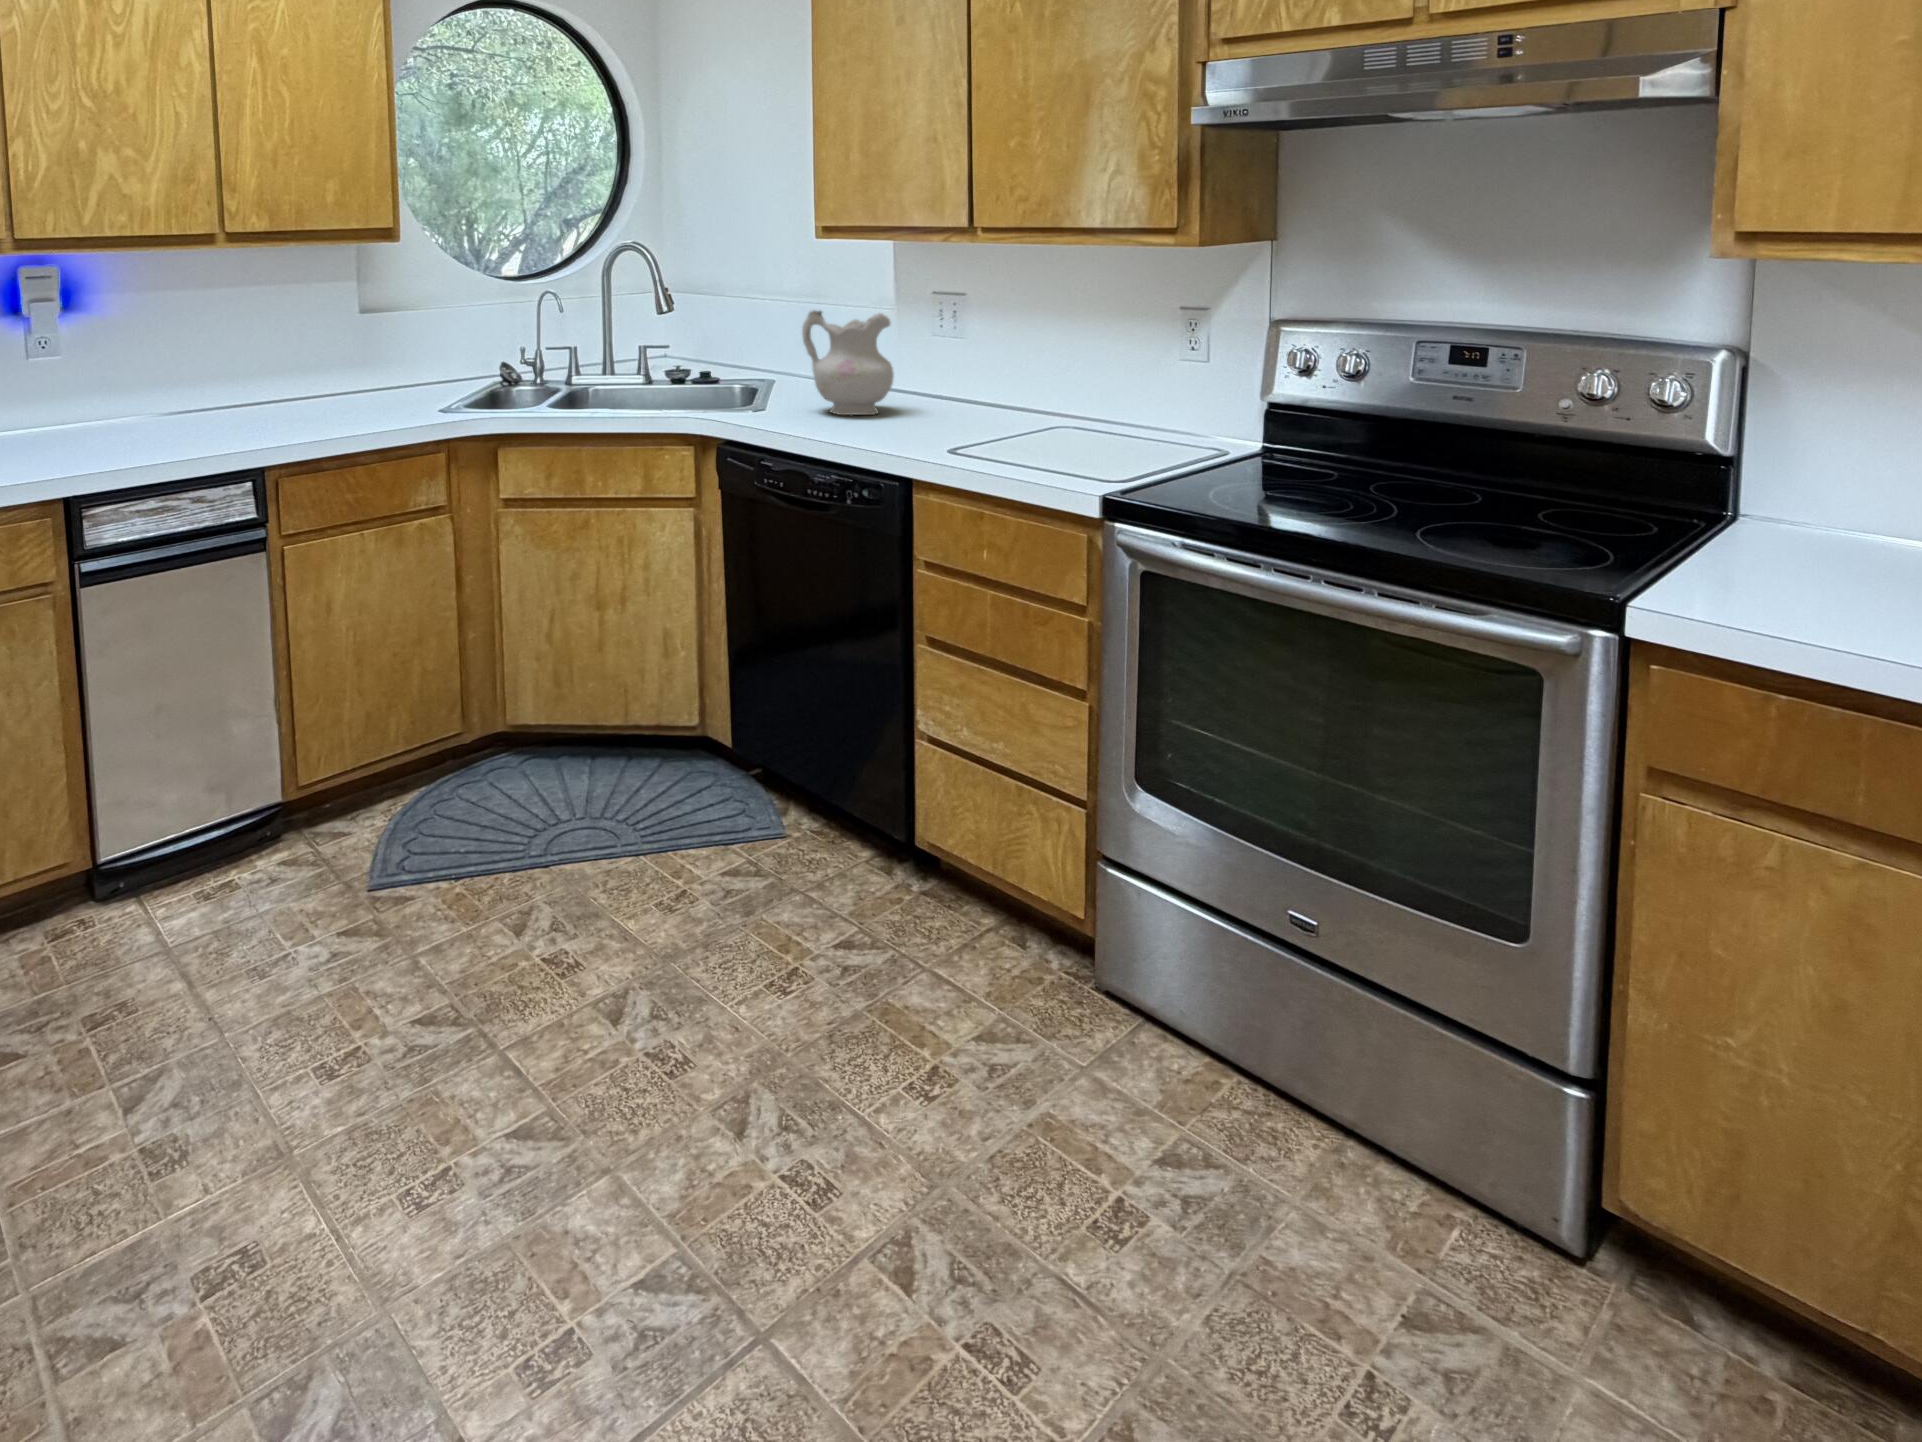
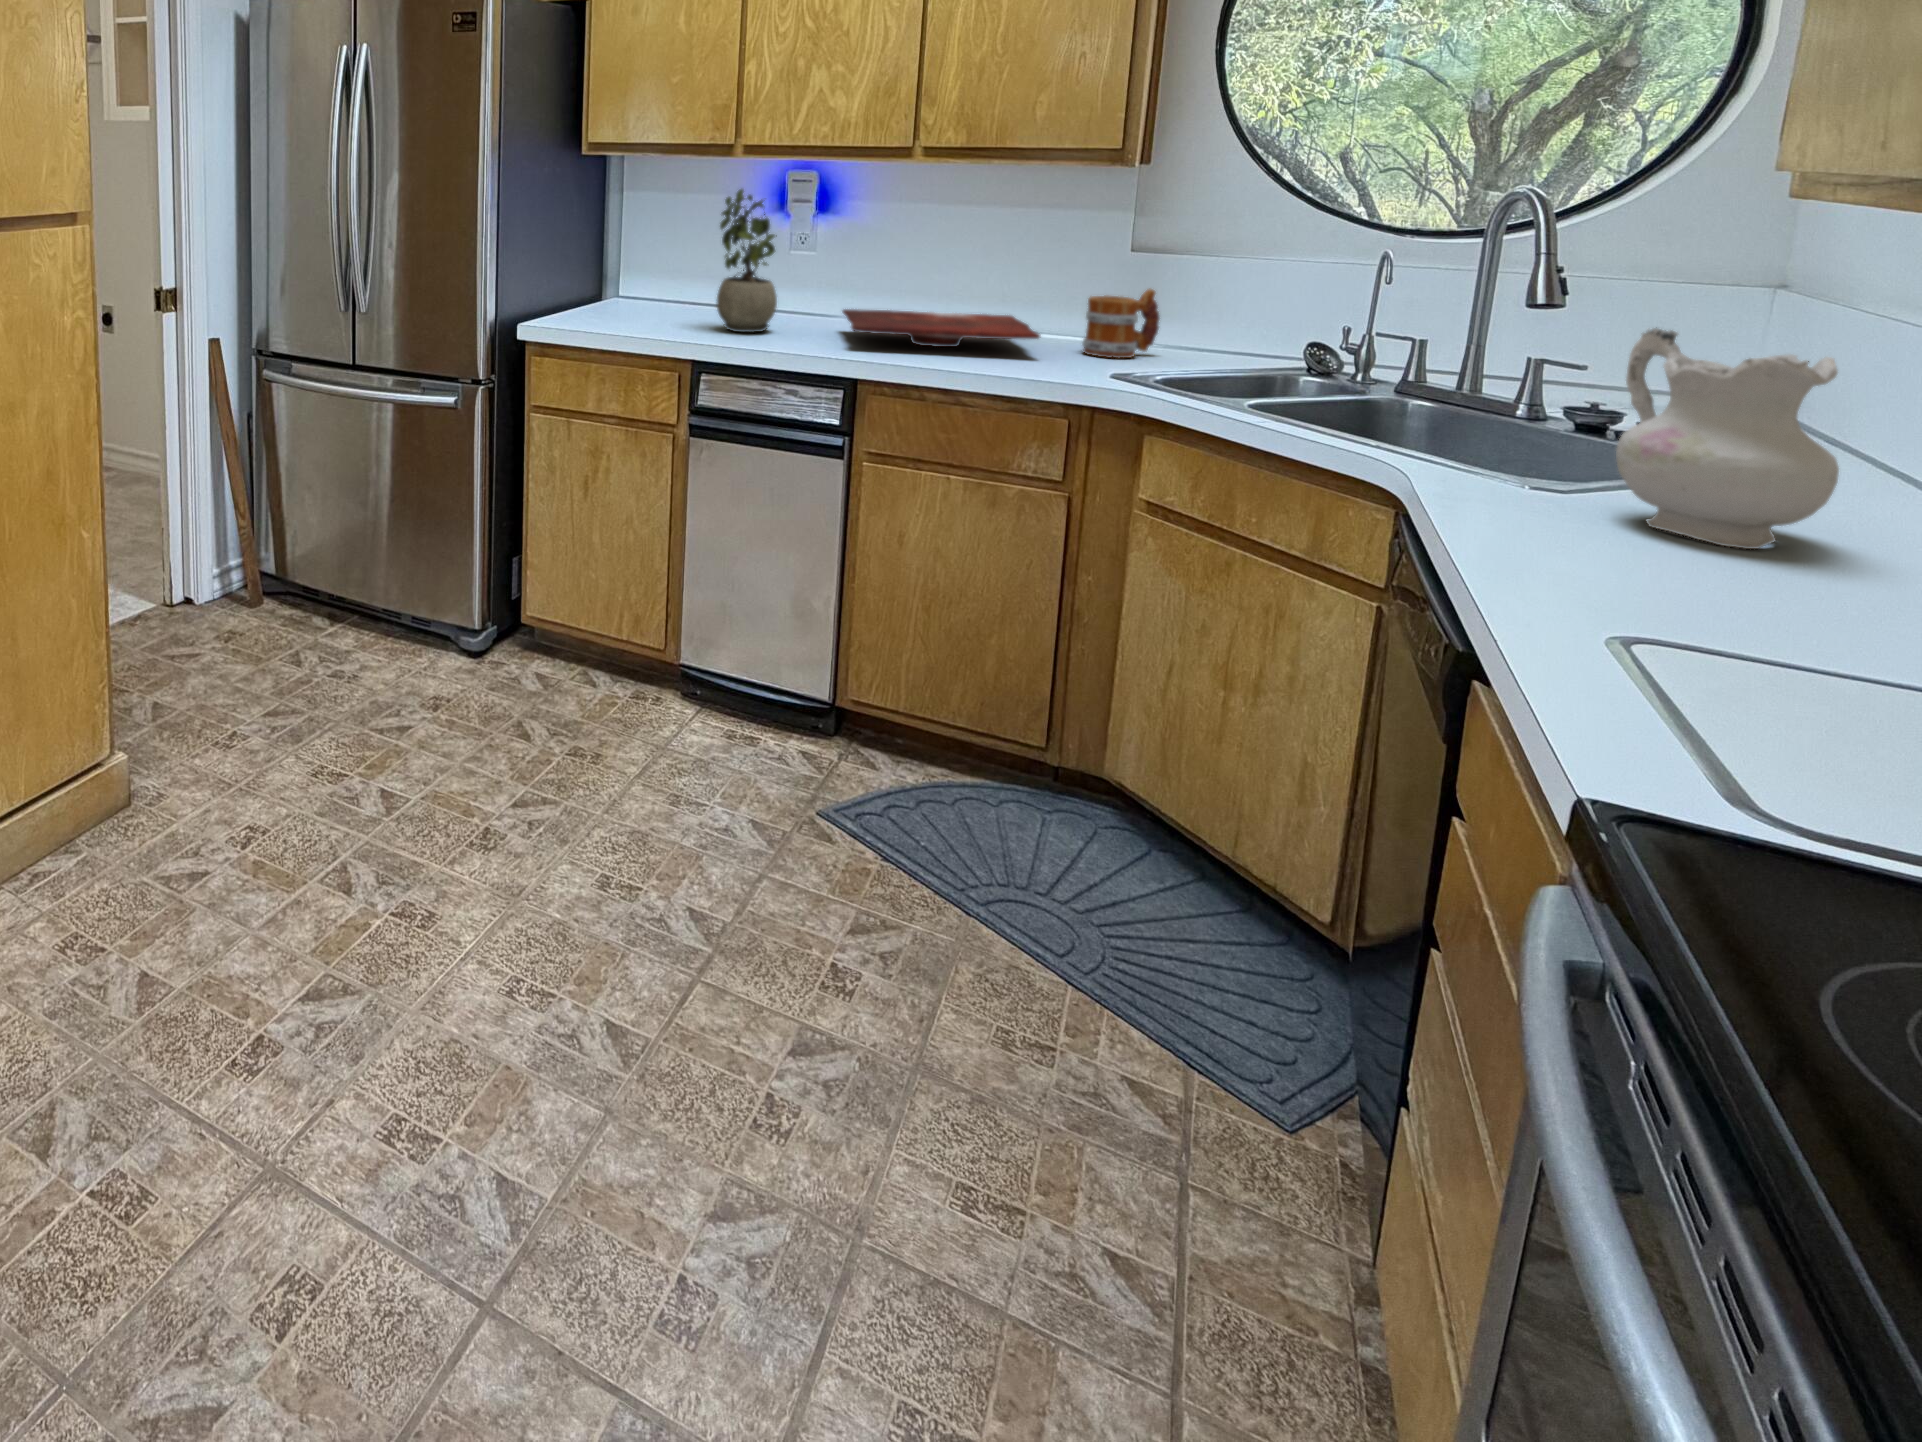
potted plant: none [9,288,125,456] -> present [716,189,777,332]
mug: none [360,339,408,403] -> present [1083,289,1159,358]
cutting board: none [145,383,366,424] -> present [843,309,1040,347]

